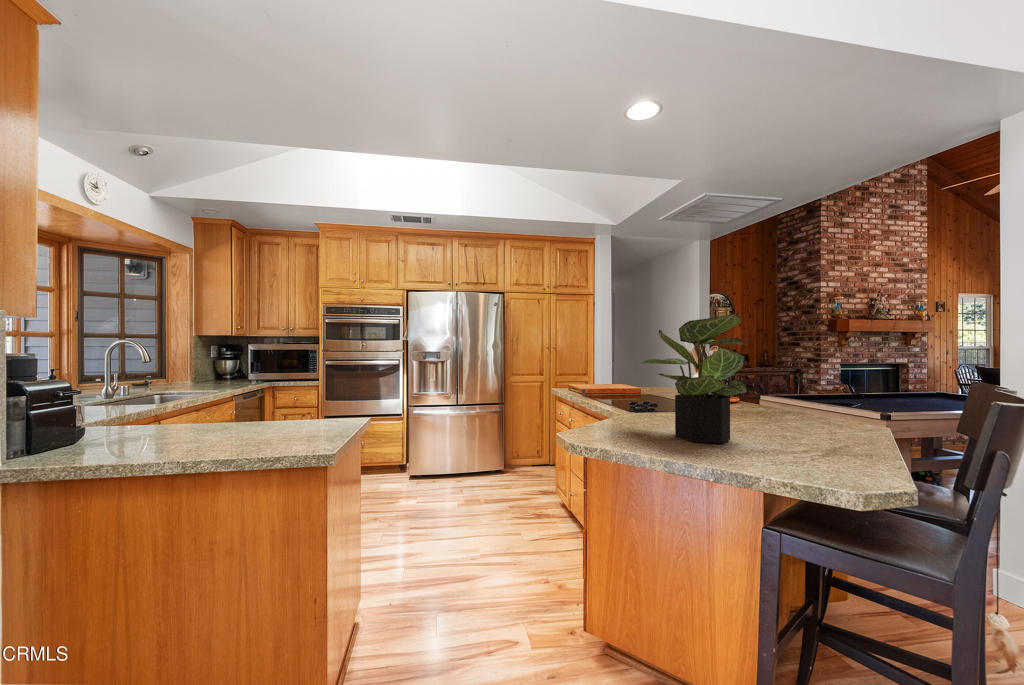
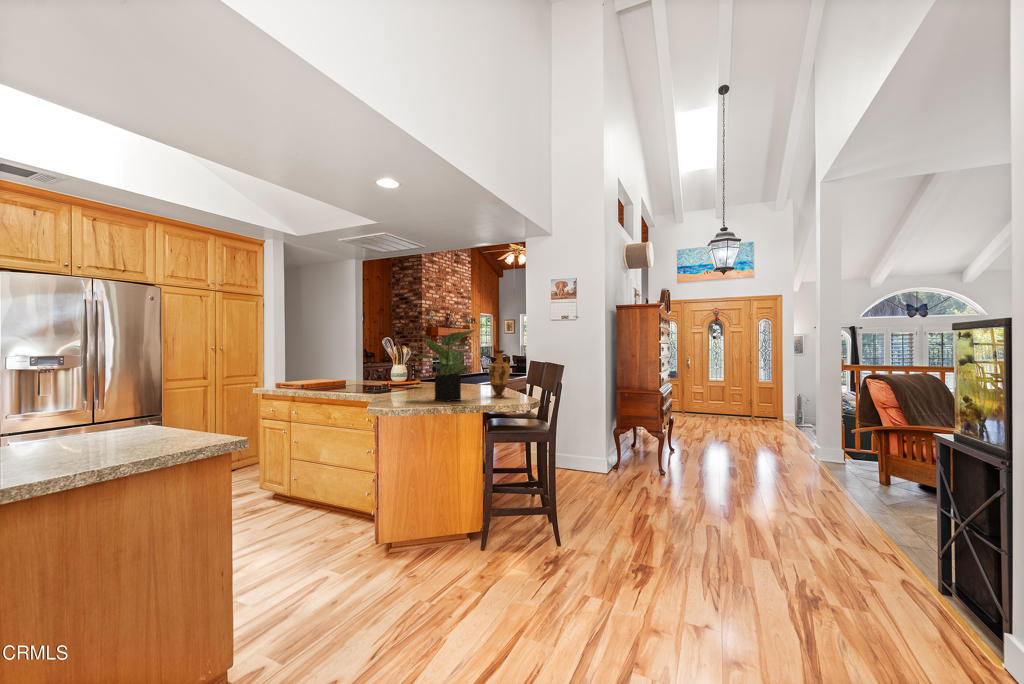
vase: none [811,353,865,449] -> present [489,350,510,397]

